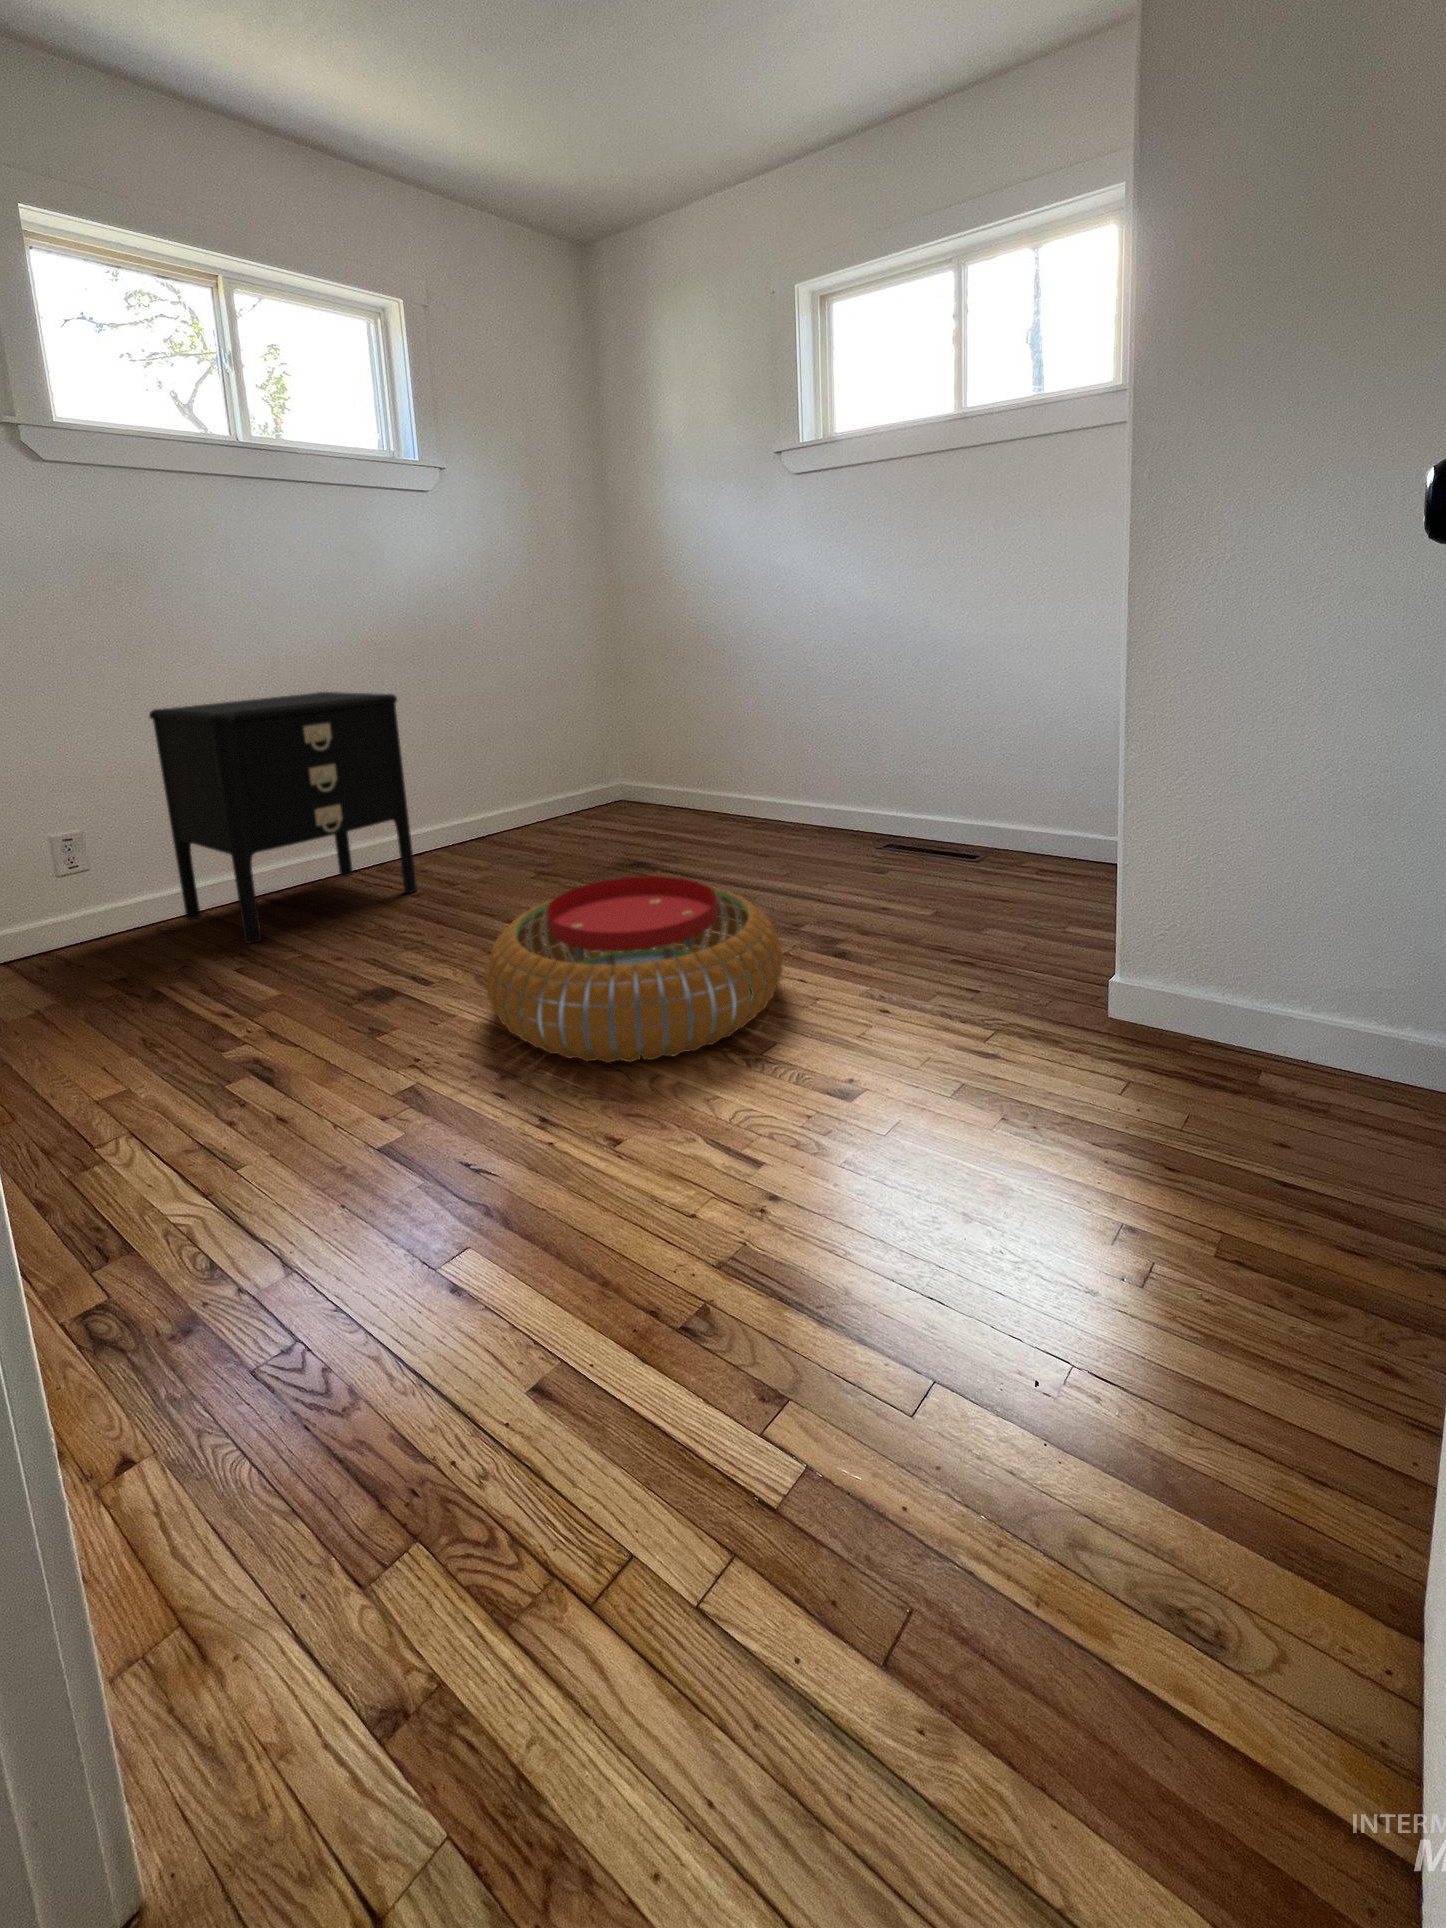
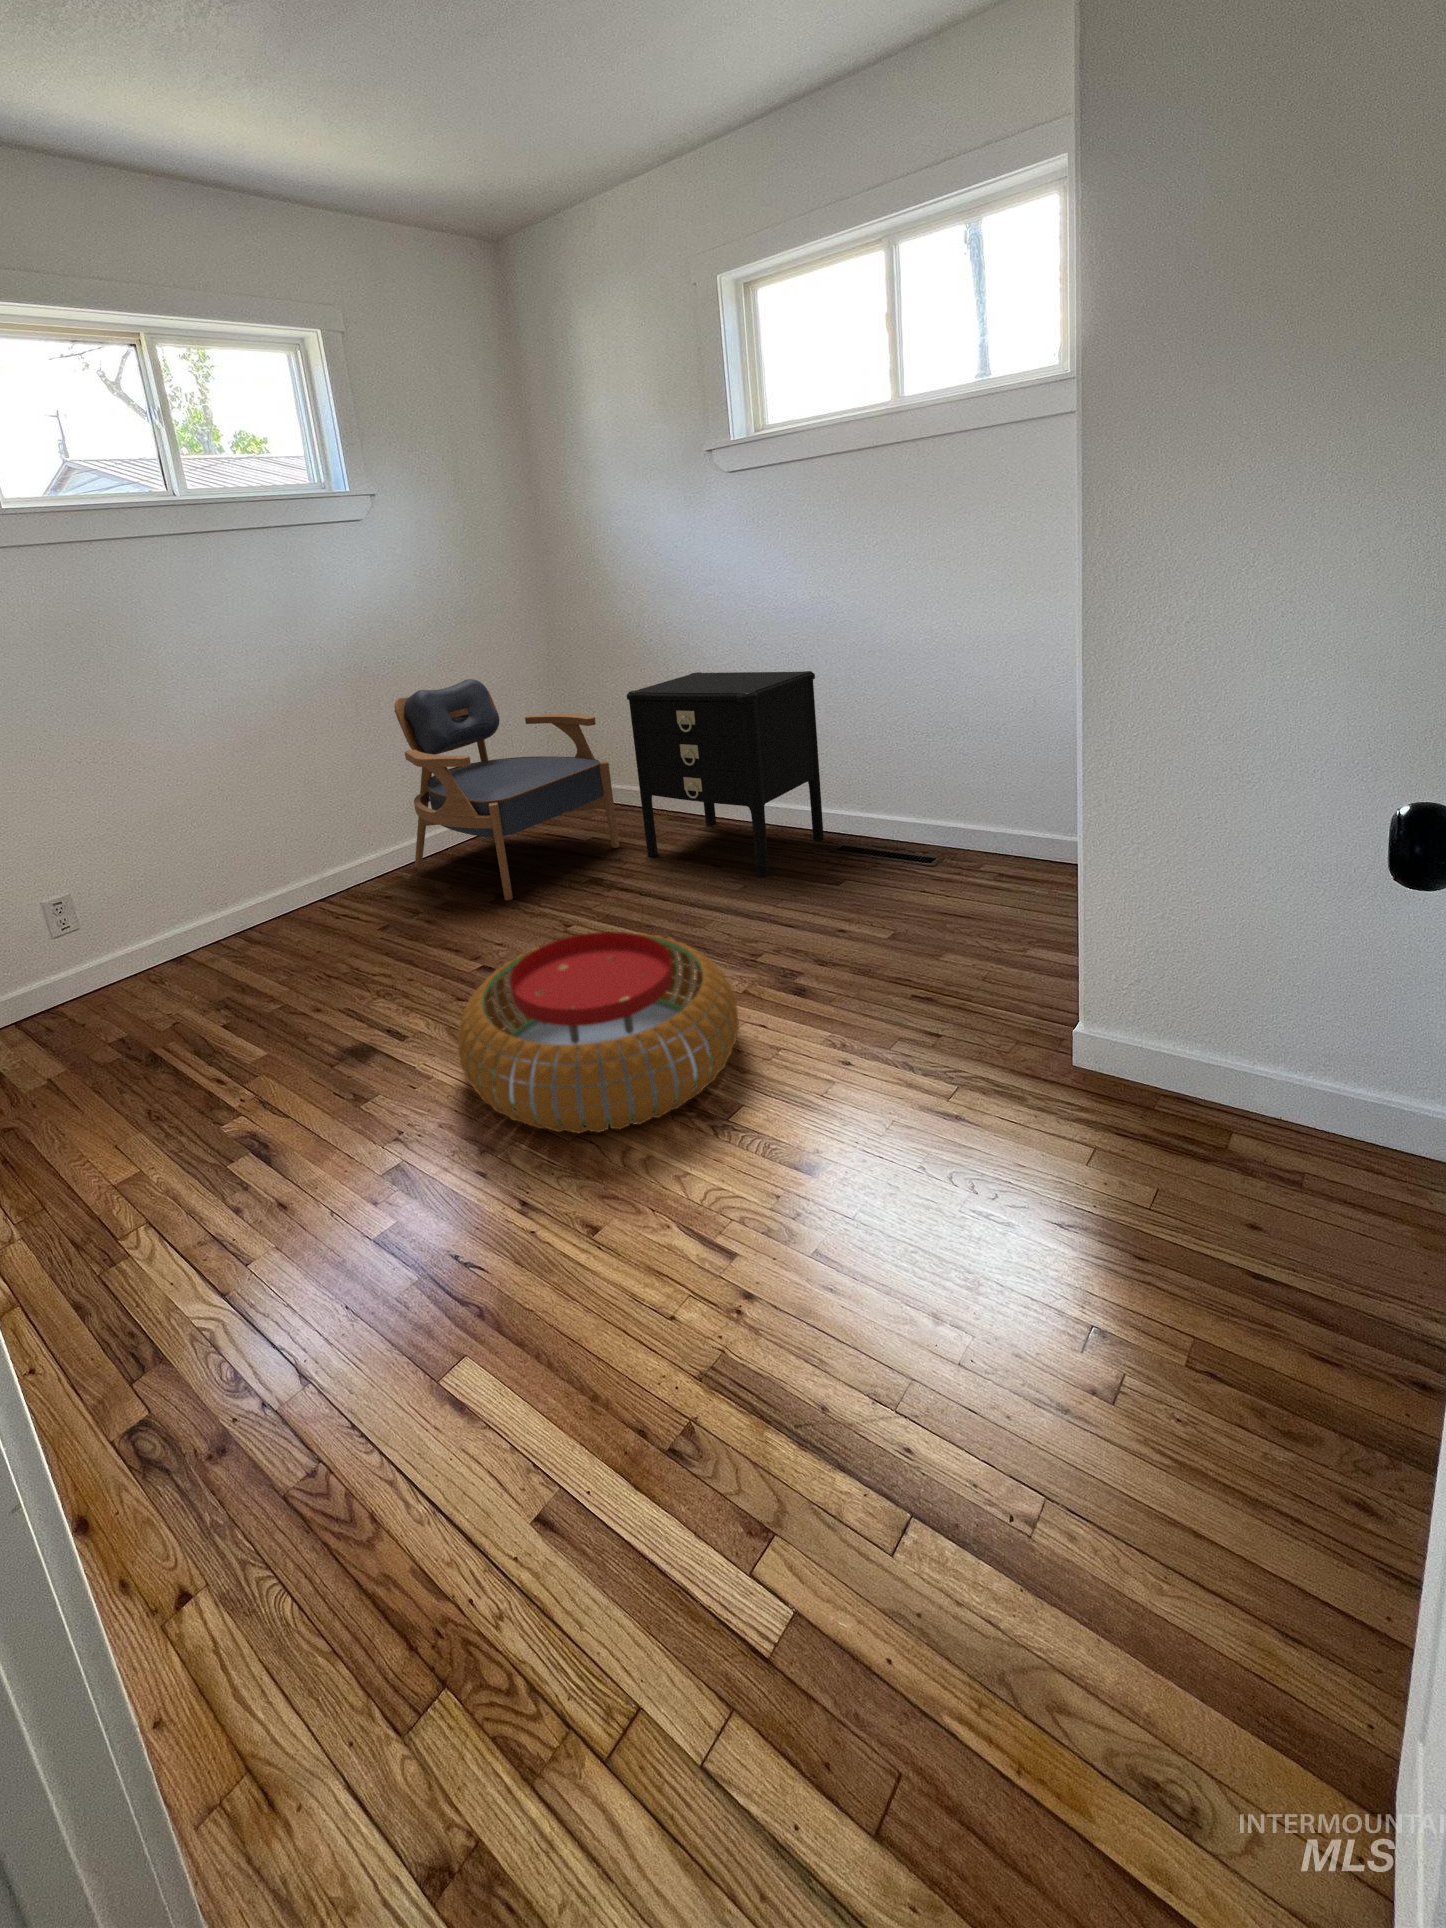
armchair: none [446,652,670,873] -> present [394,679,619,900]
nightstand: present [149,692,417,943] -> present [627,671,824,876]

